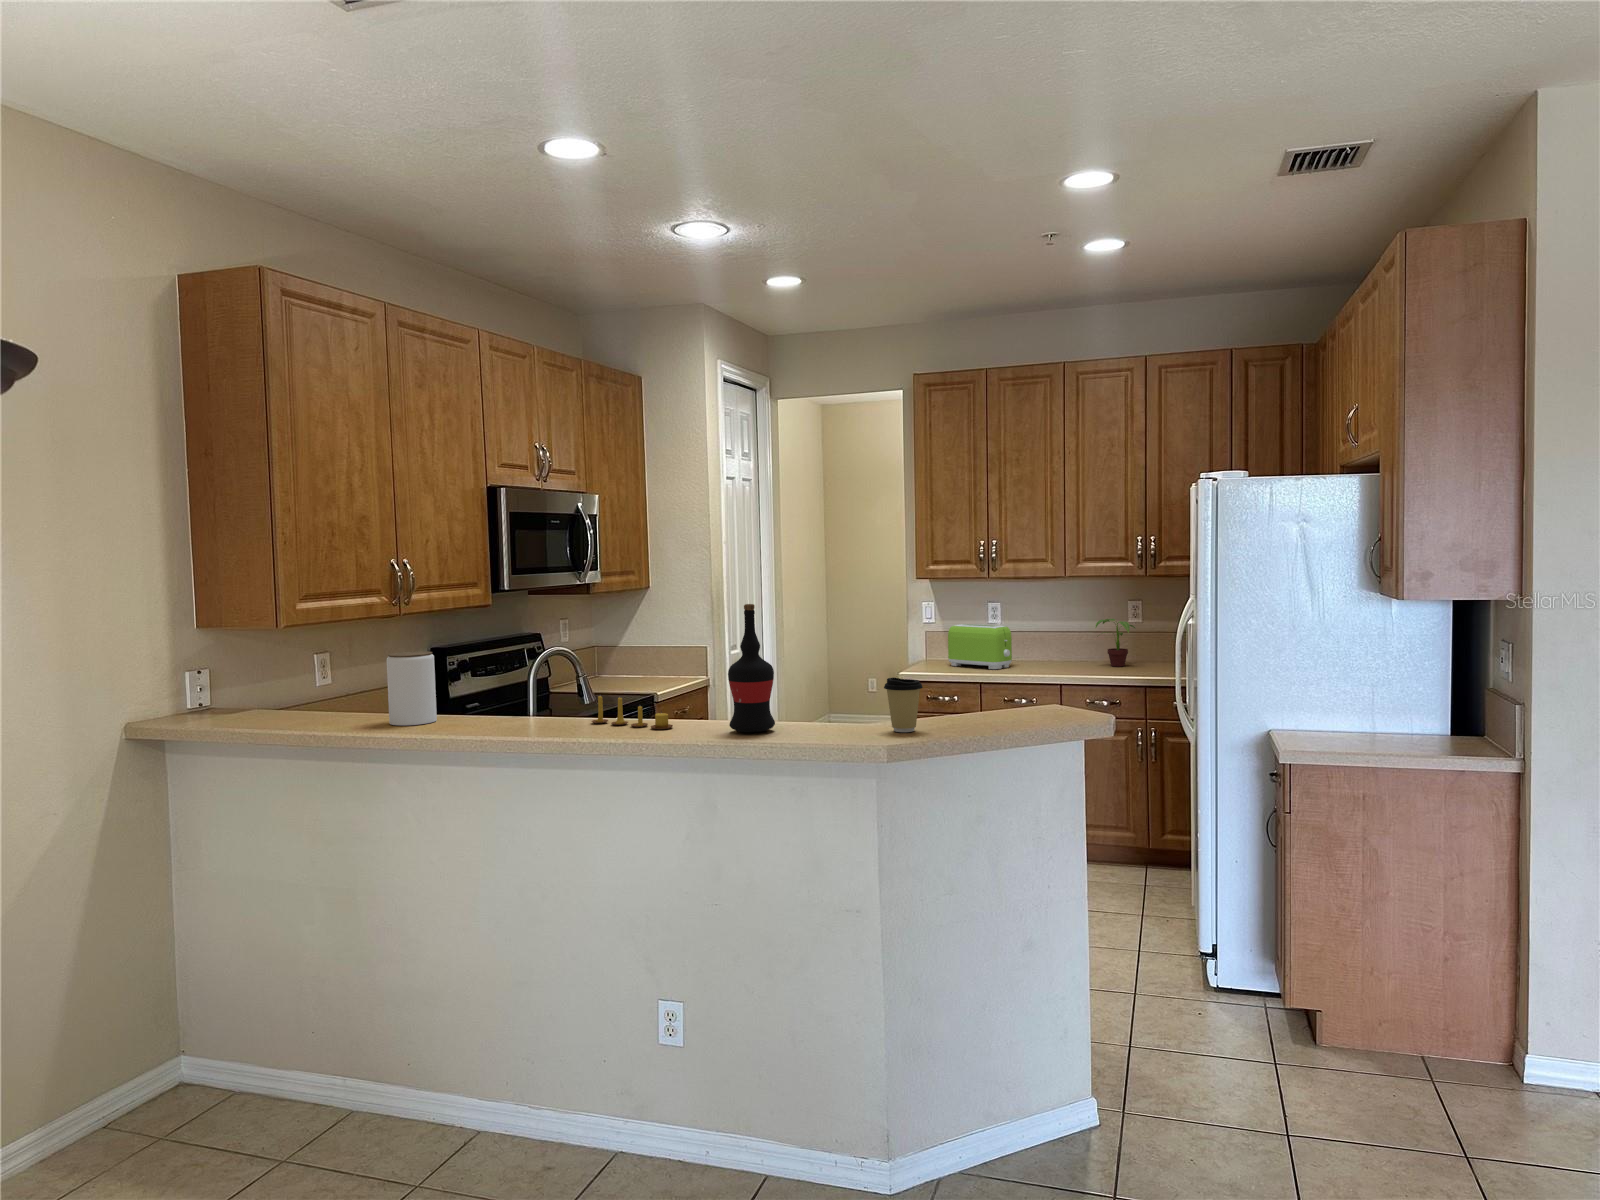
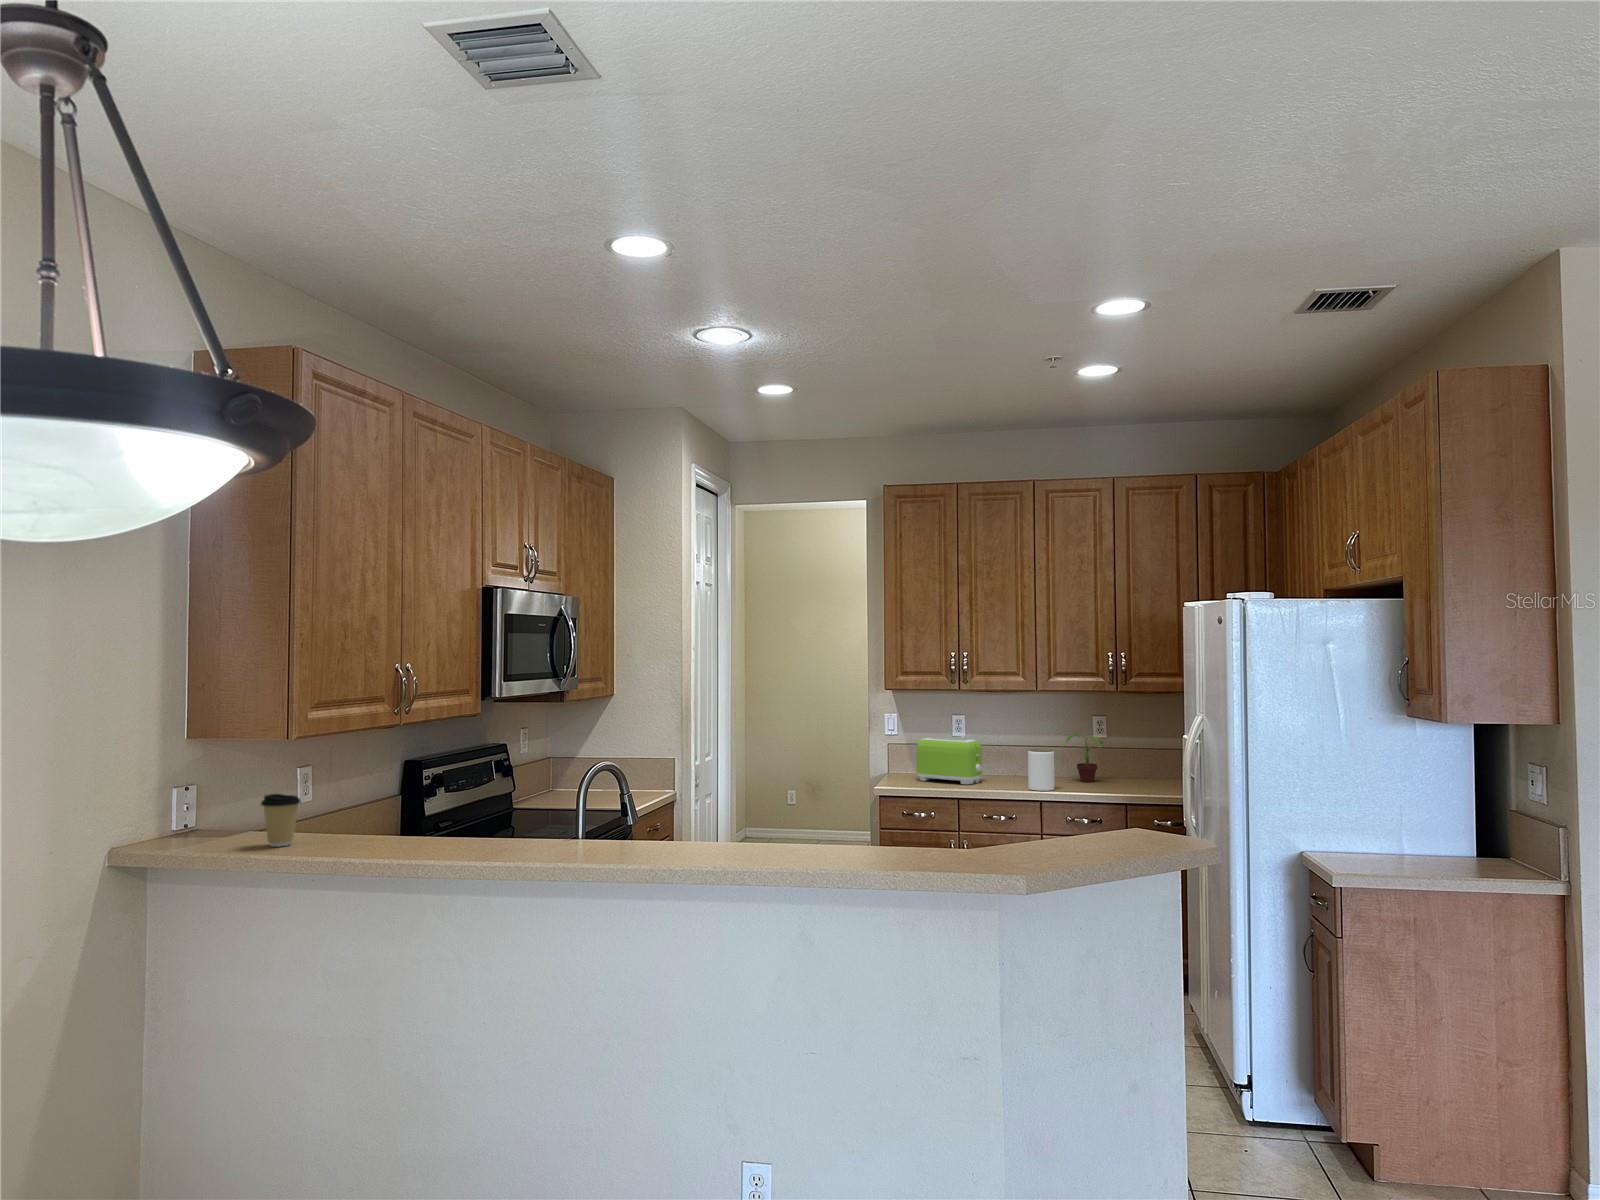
wine bottle: present [728,604,775,732] -> none [835,723,884,863]
jar: present [387,651,437,725] -> present [1028,749,1054,791]
coffee cup: present [884,678,923,732] -> present [261,794,301,847]
candle: present [592,696,673,729] -> none [666,819,766,860]

